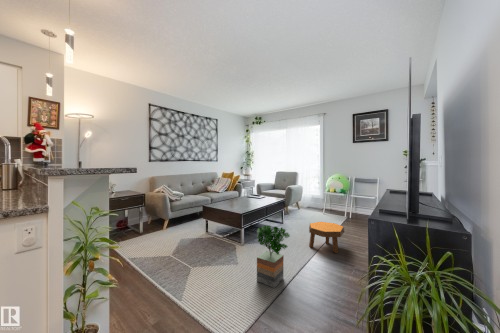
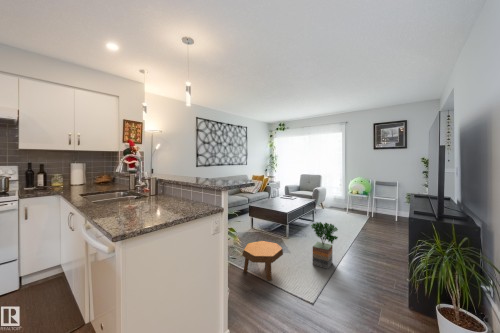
footstool: present [309,222,344,253] -> present [242,241,283,280]

